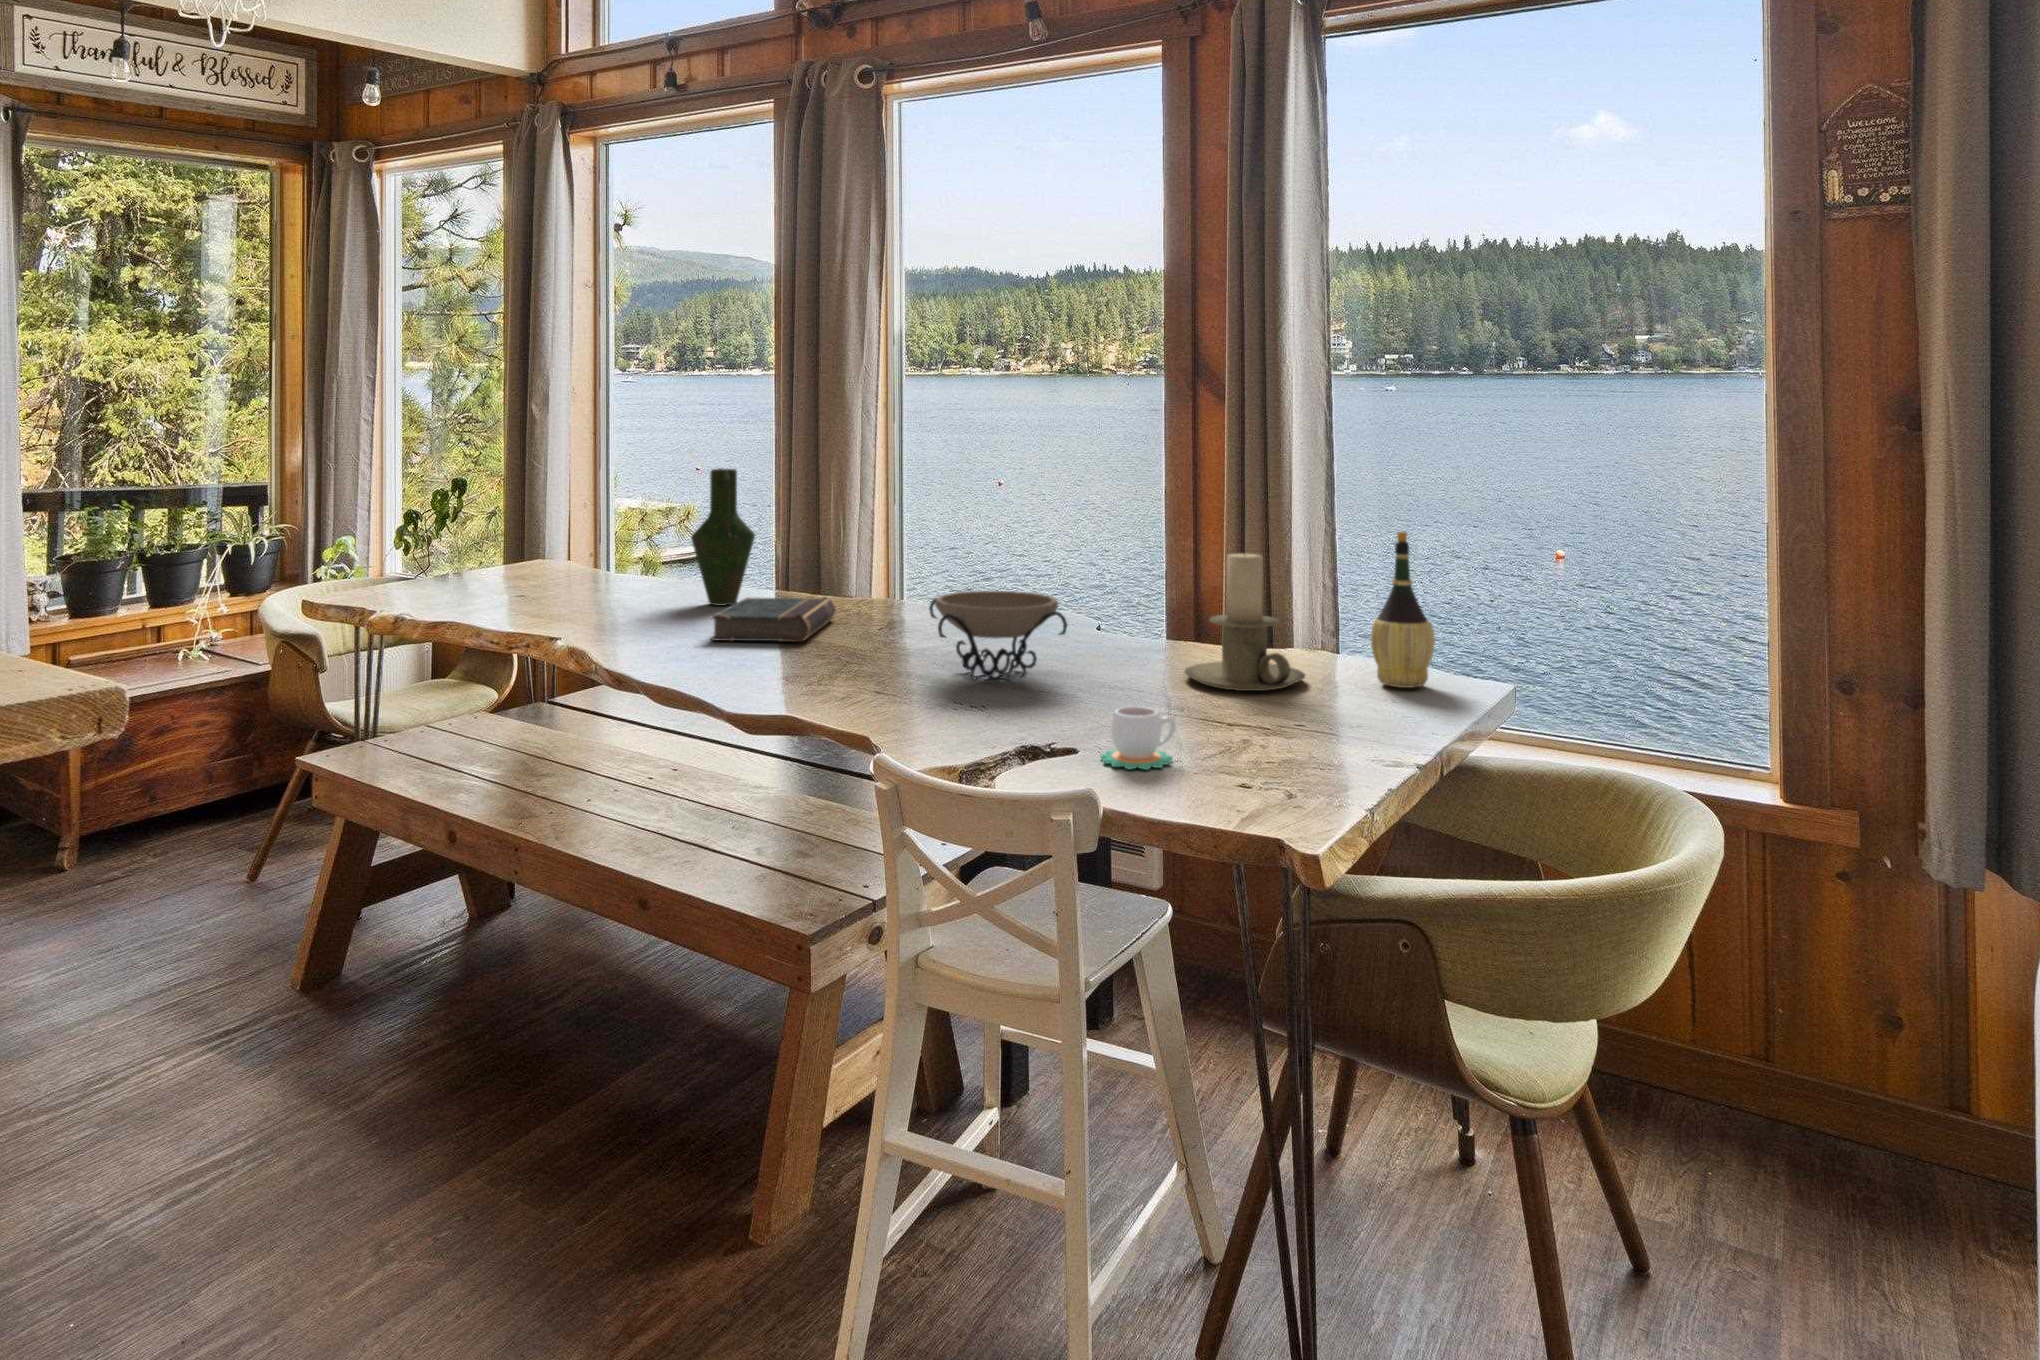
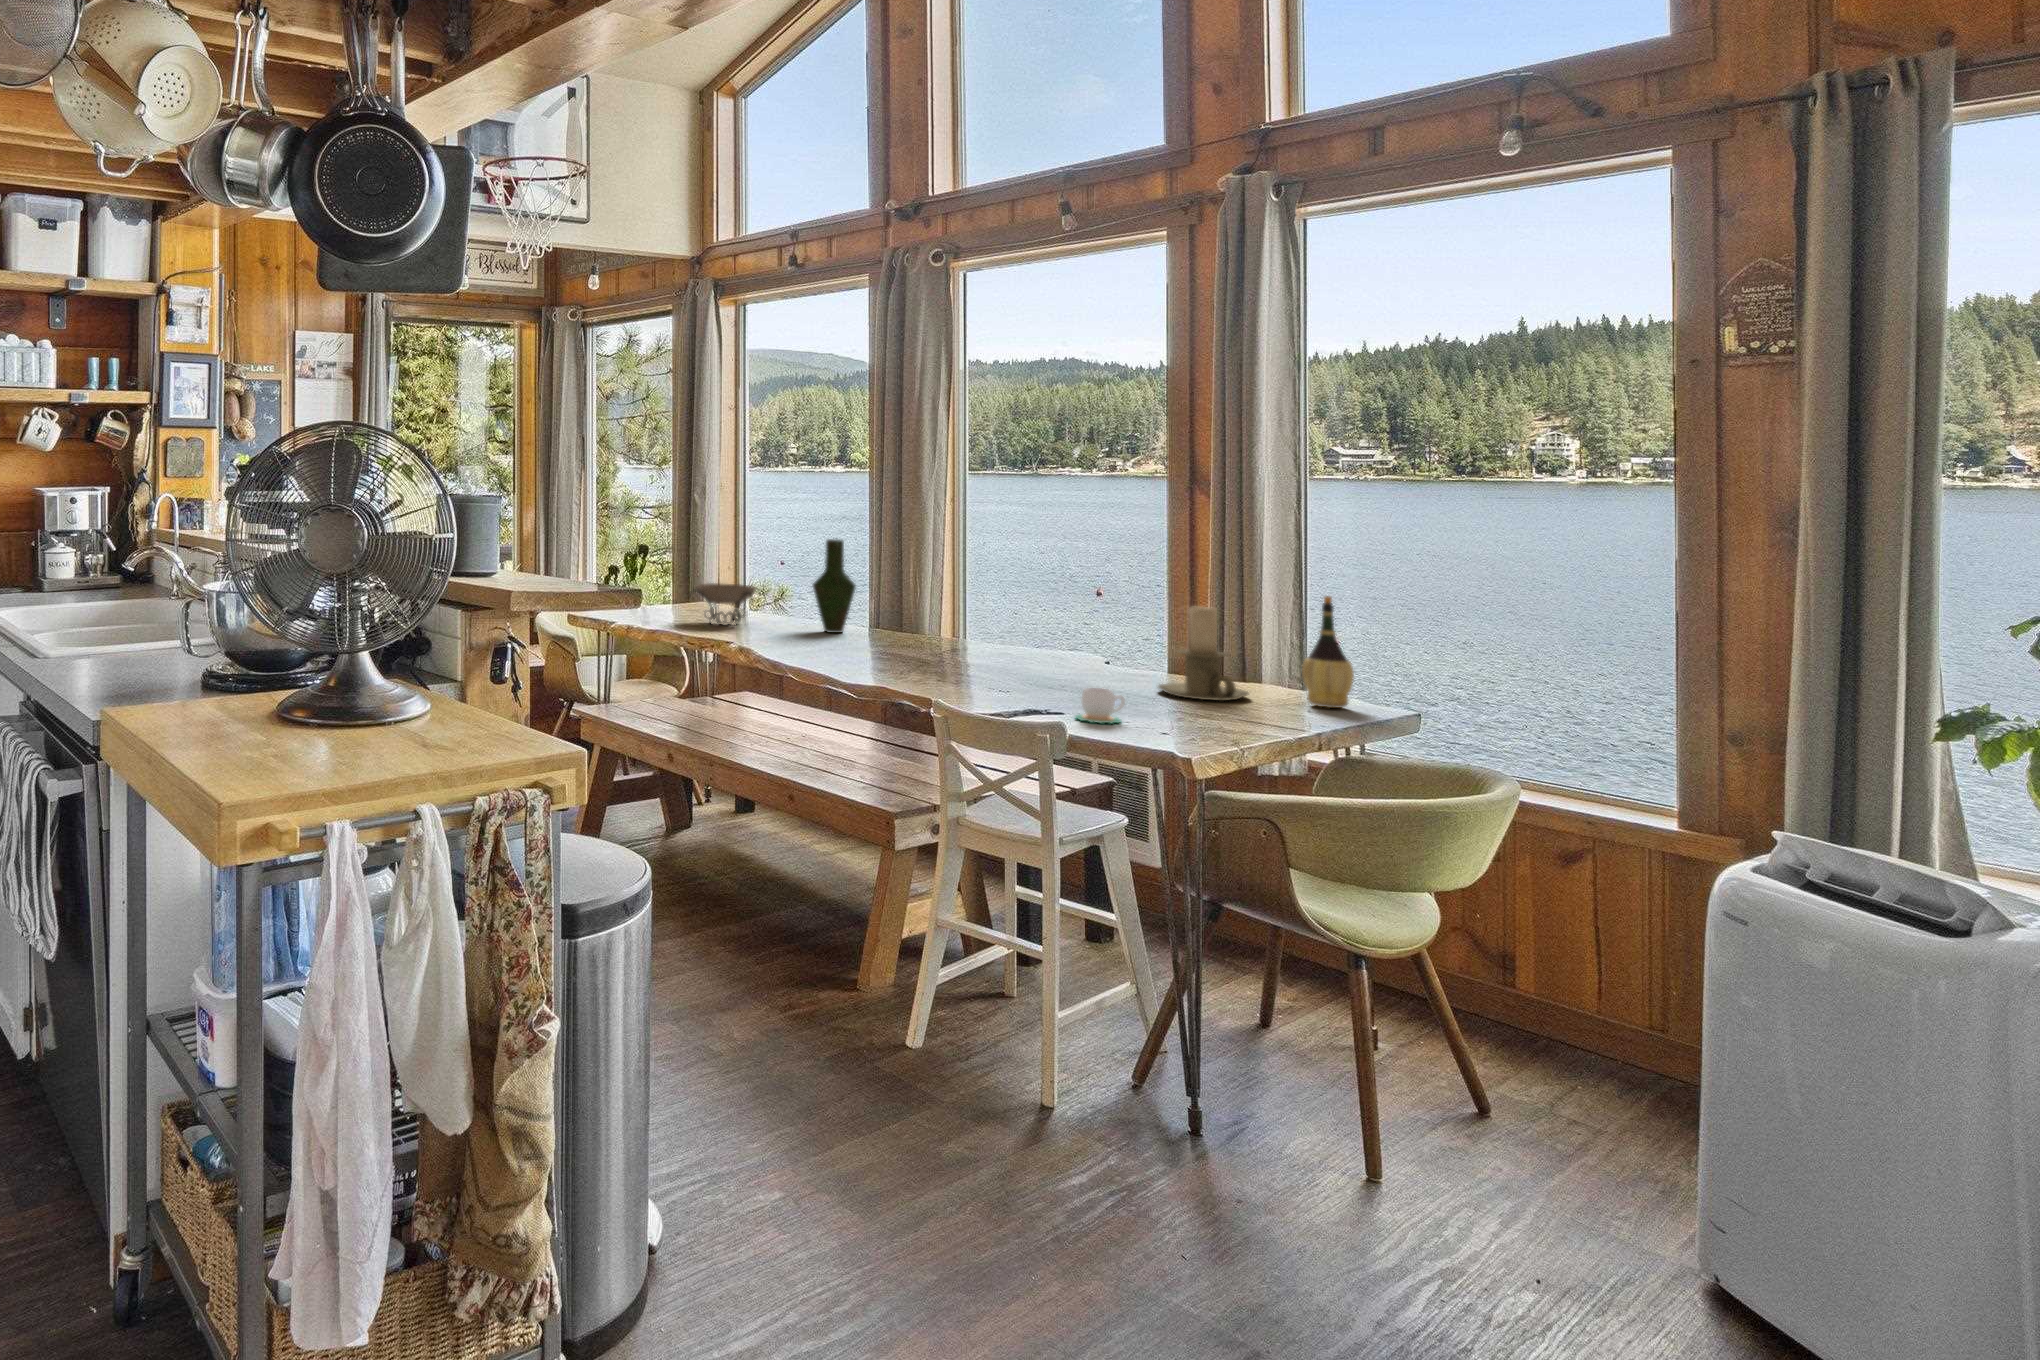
decorative bowl: present [929,591,1067,679] -> present [693,583,758,624]
book: present [711,597,836,642] -> none [828,626,913,654]

